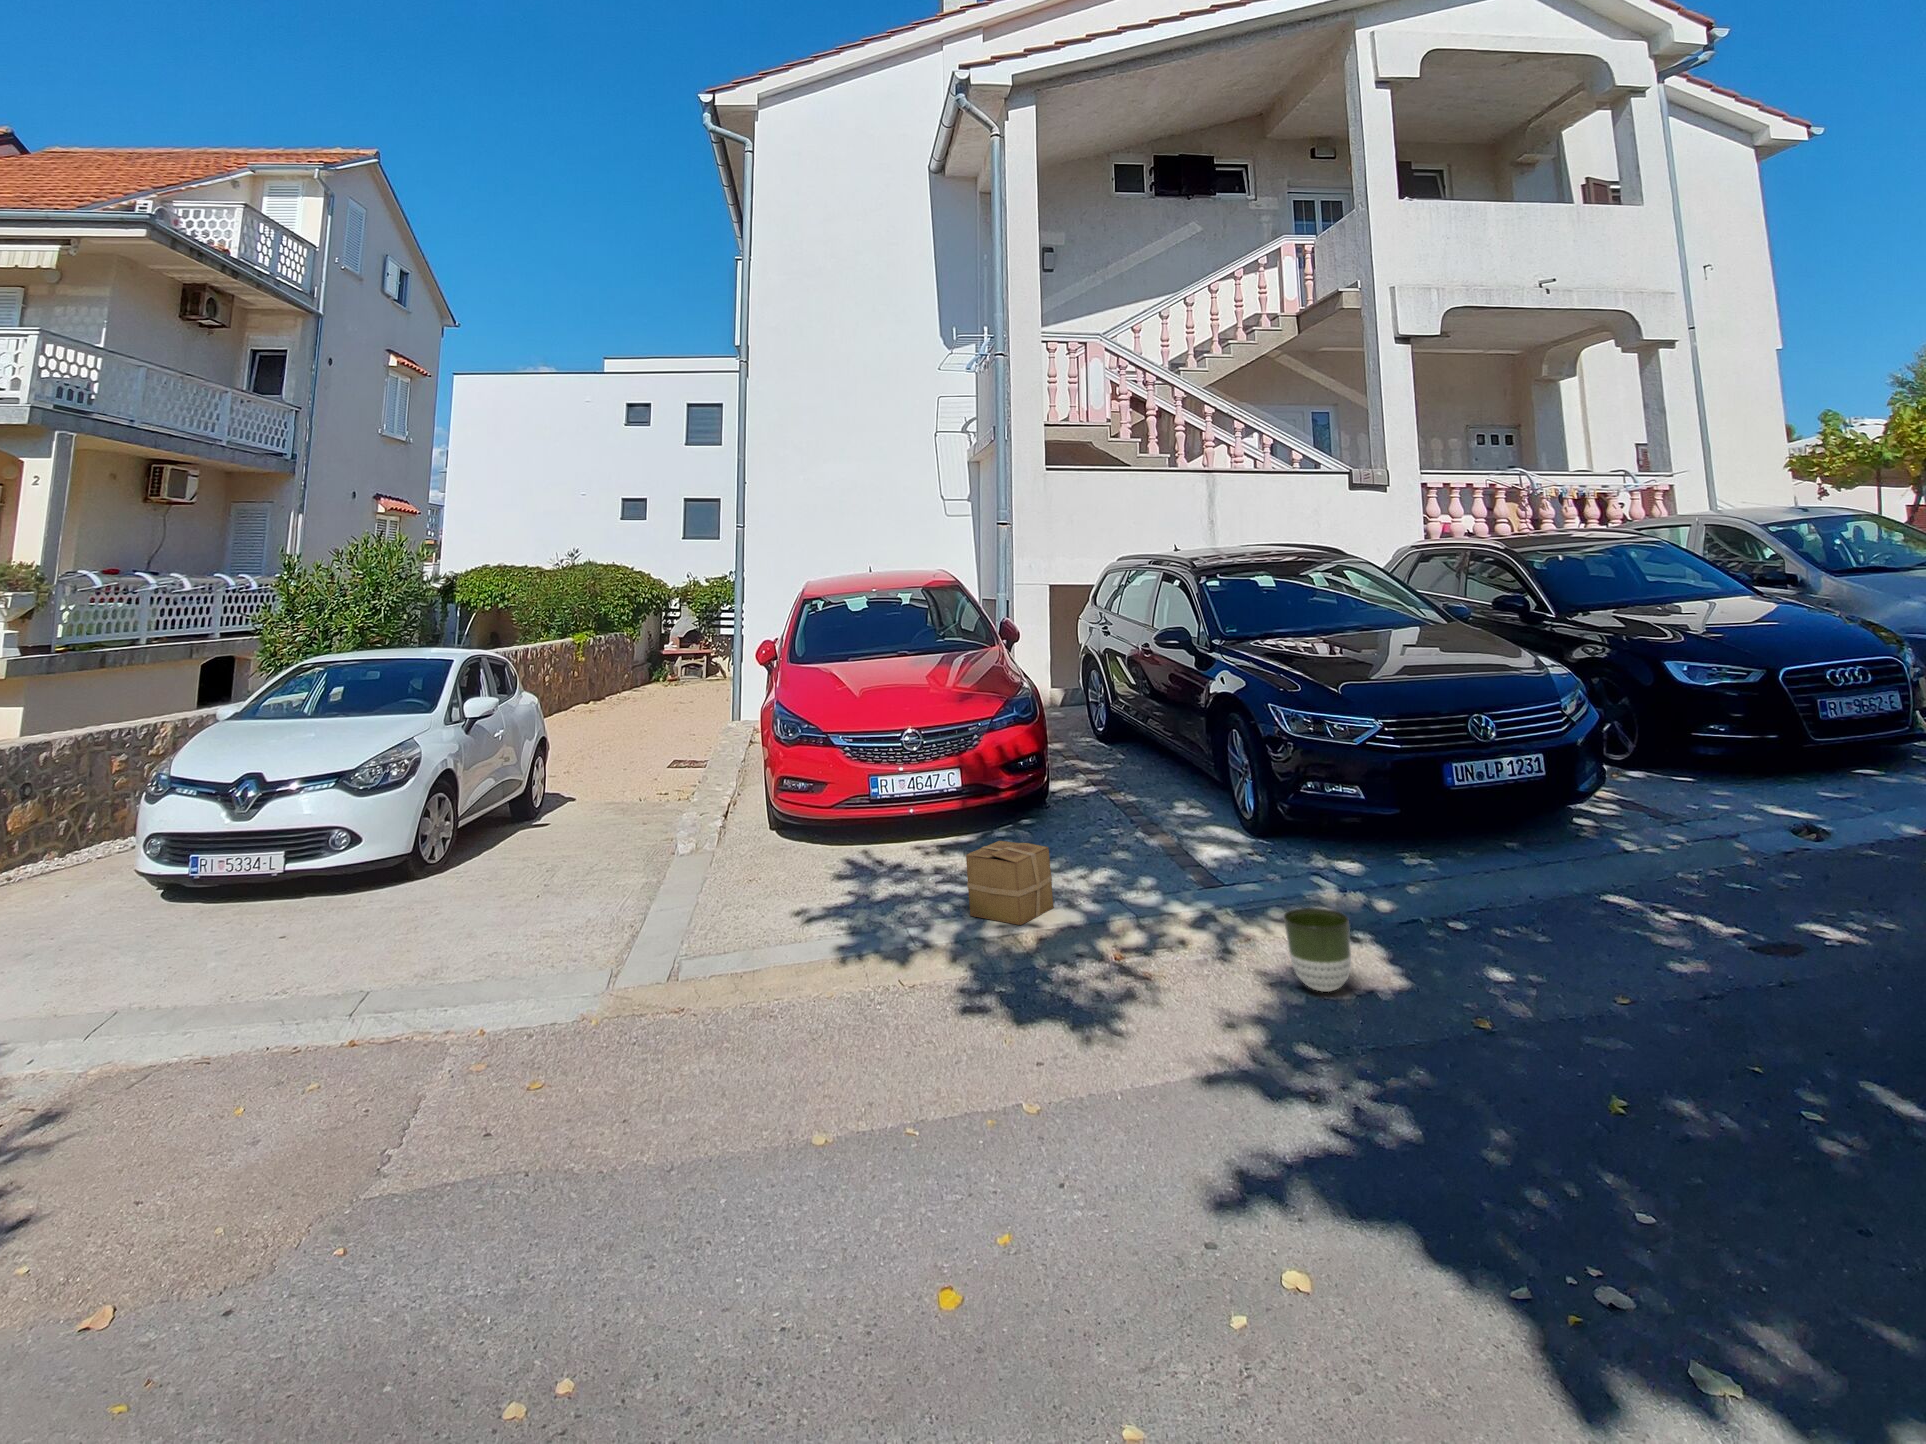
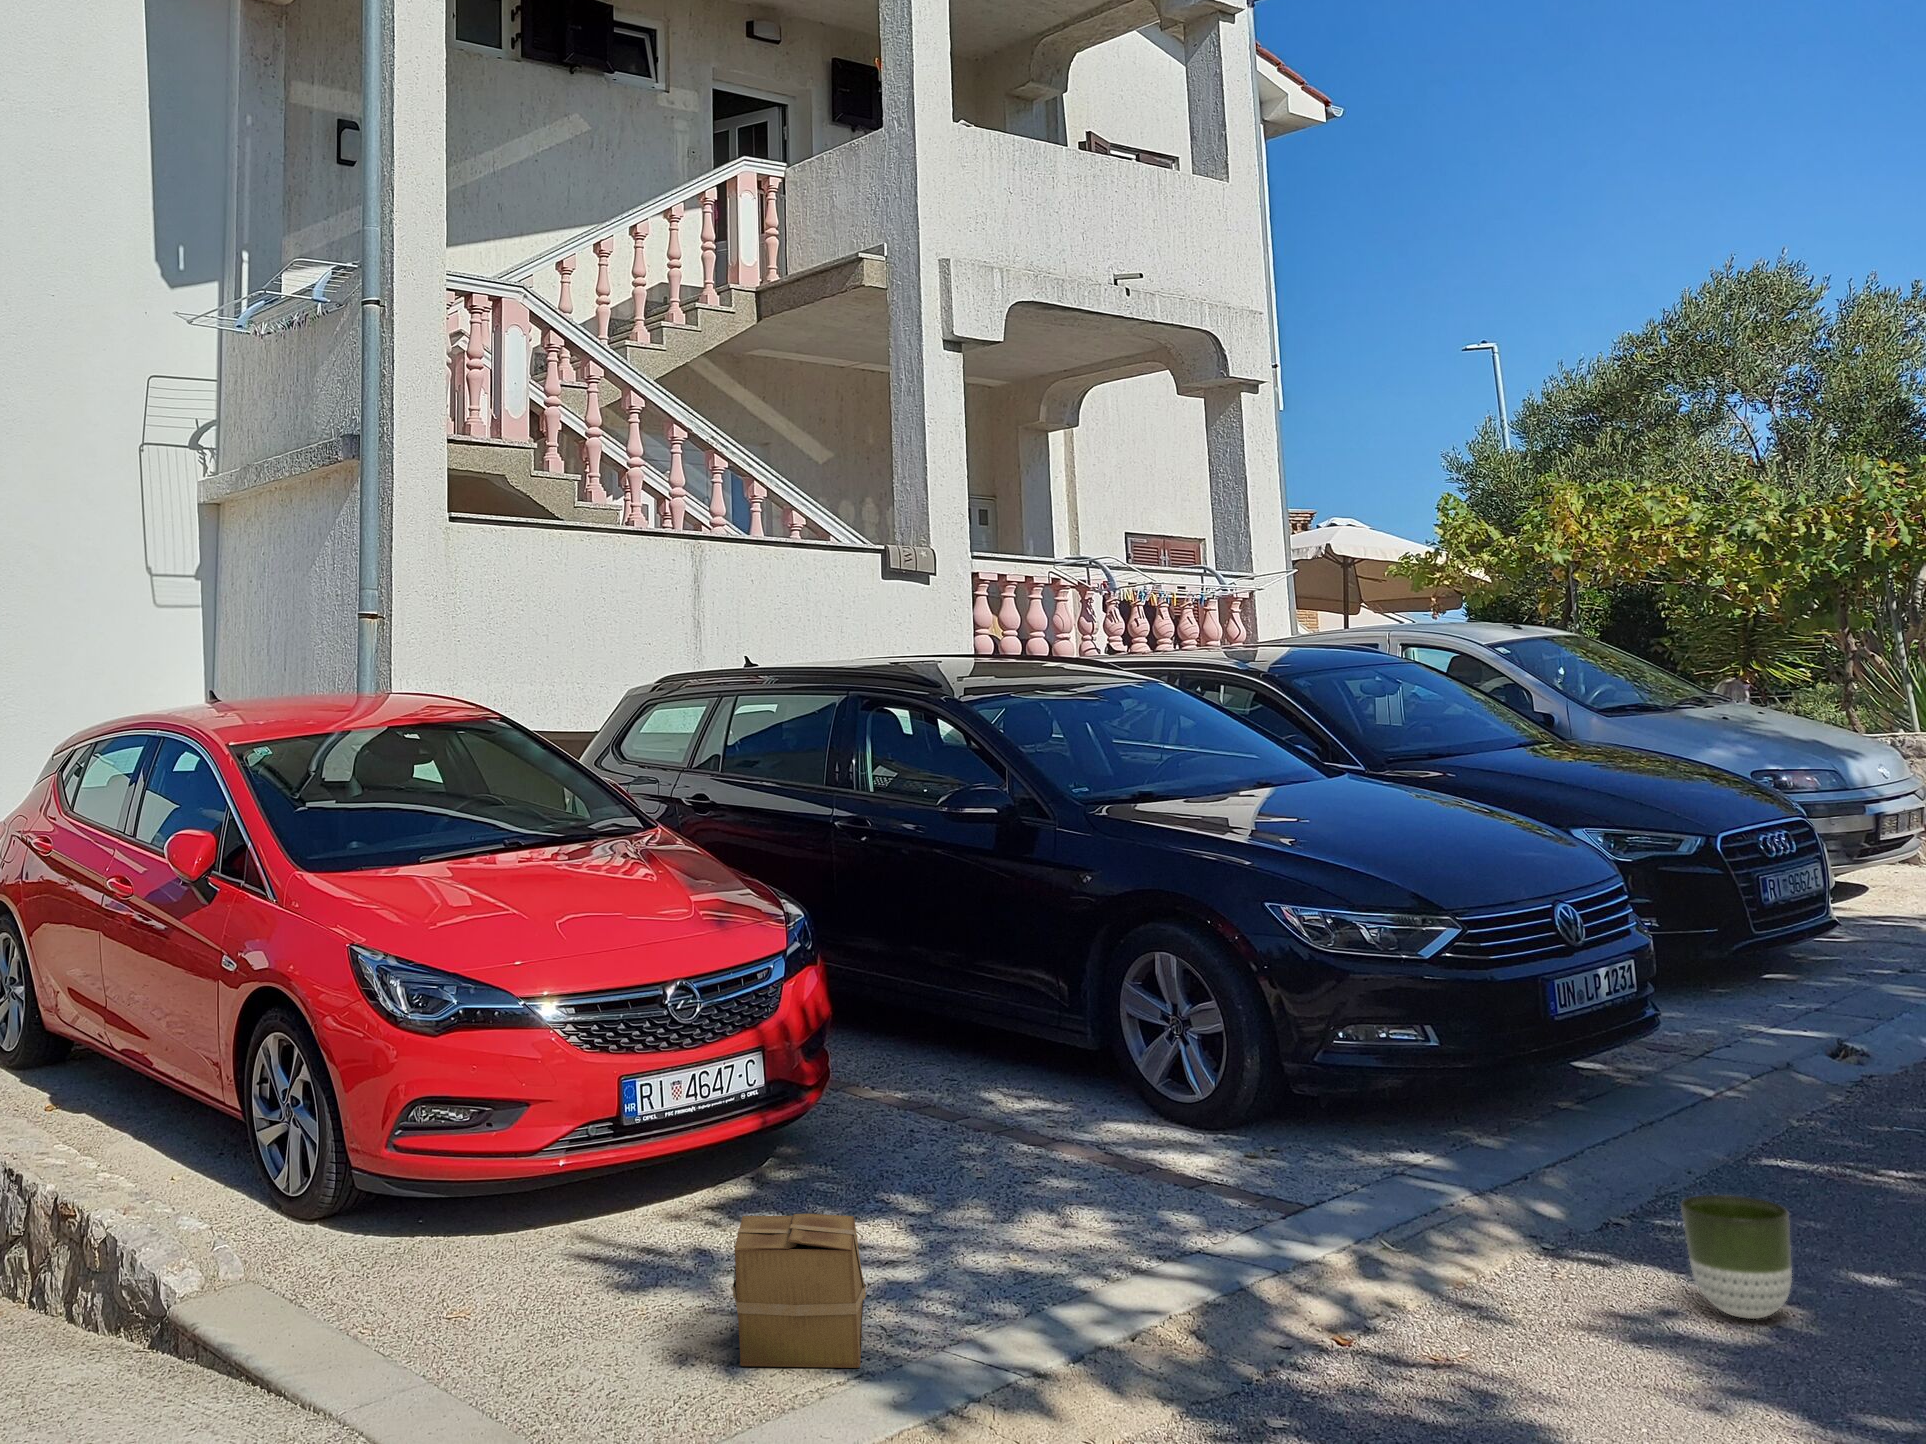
cardboard box: present [966,841,1054,925] -> present [733,1214,866,1368]

